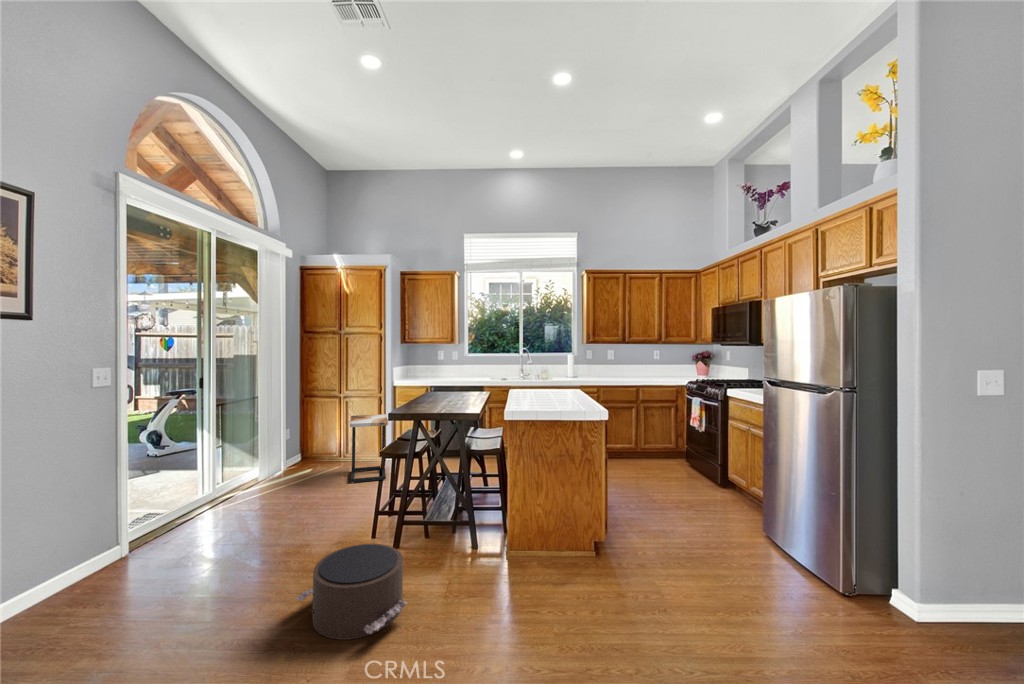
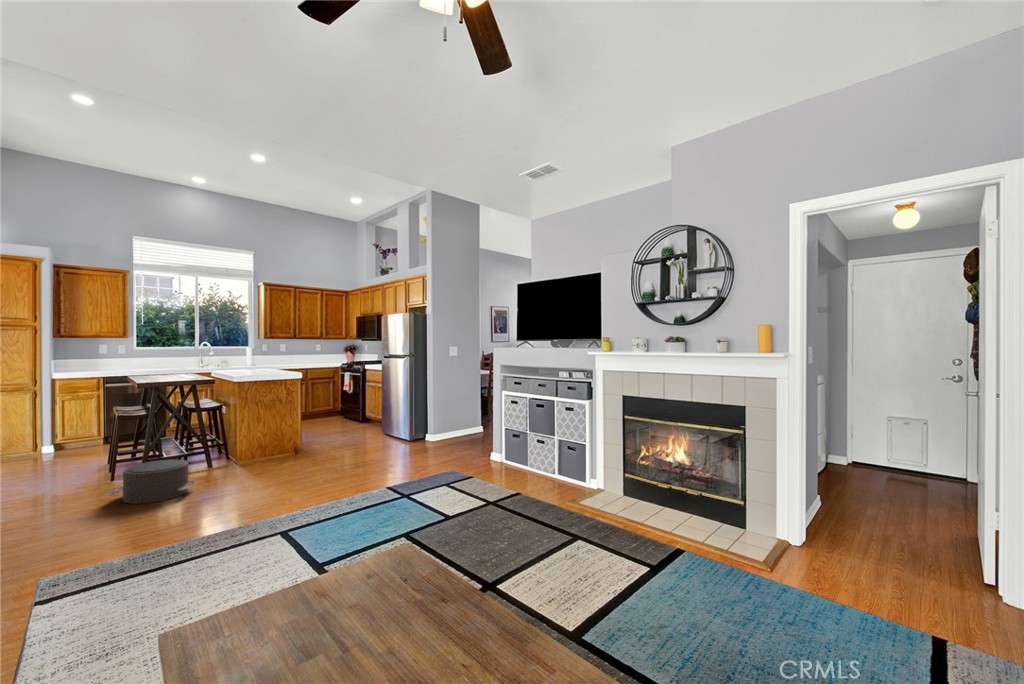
side table: present [350,414,388,483] -> none [21,404,82,466]

